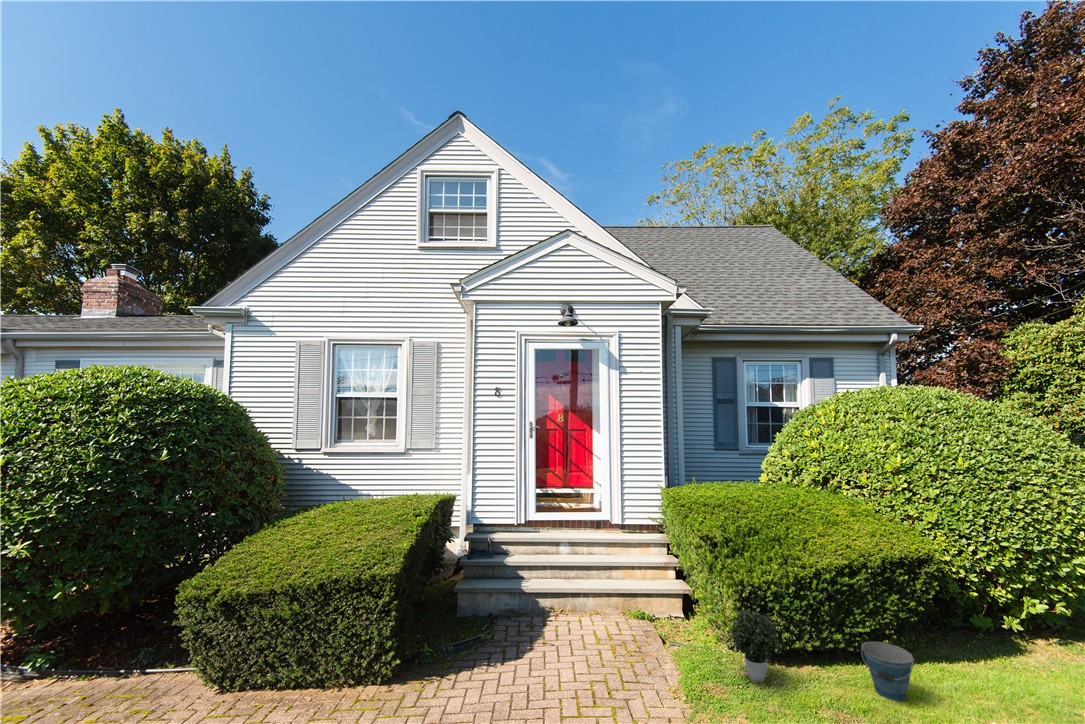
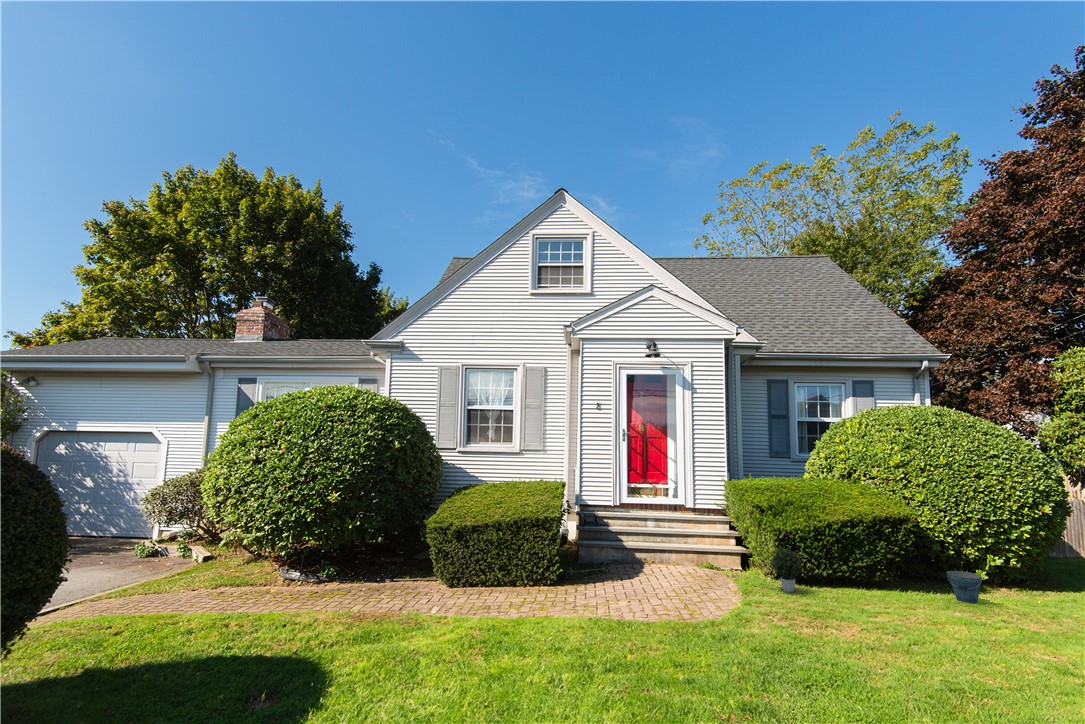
bucket: present [861,642,914,701] -> present [947,571,982,604]

